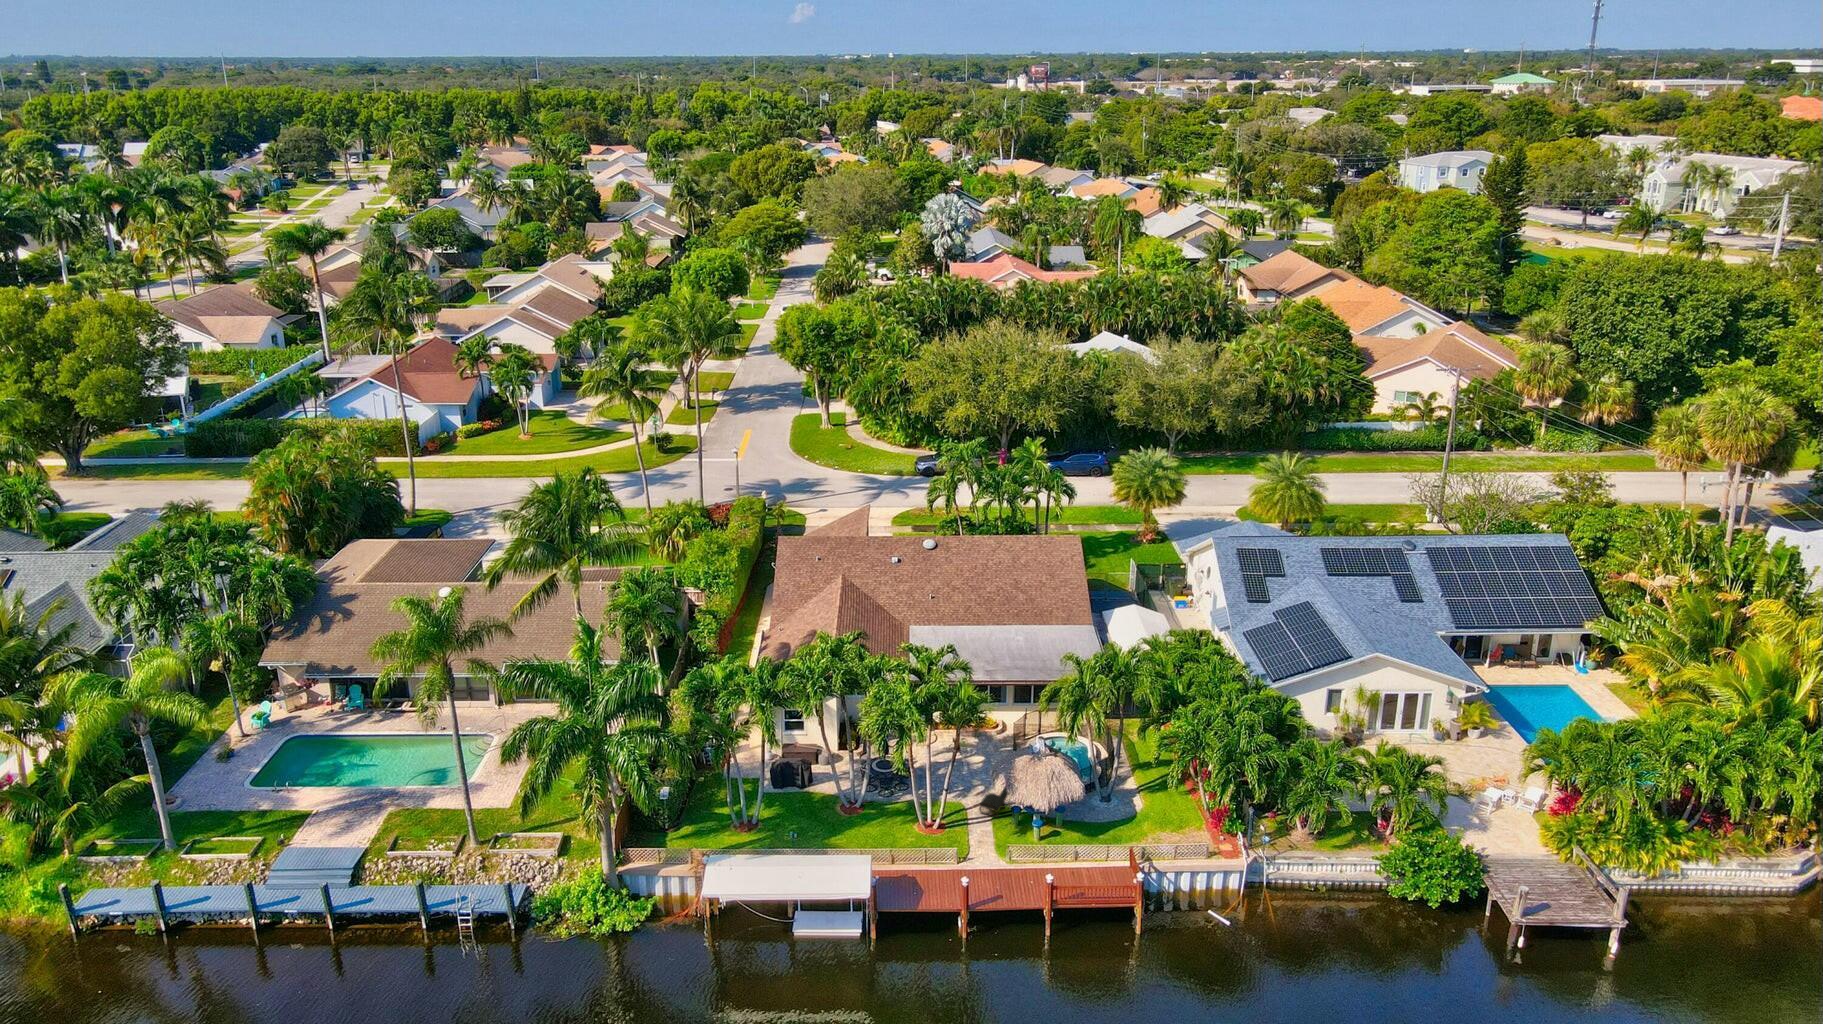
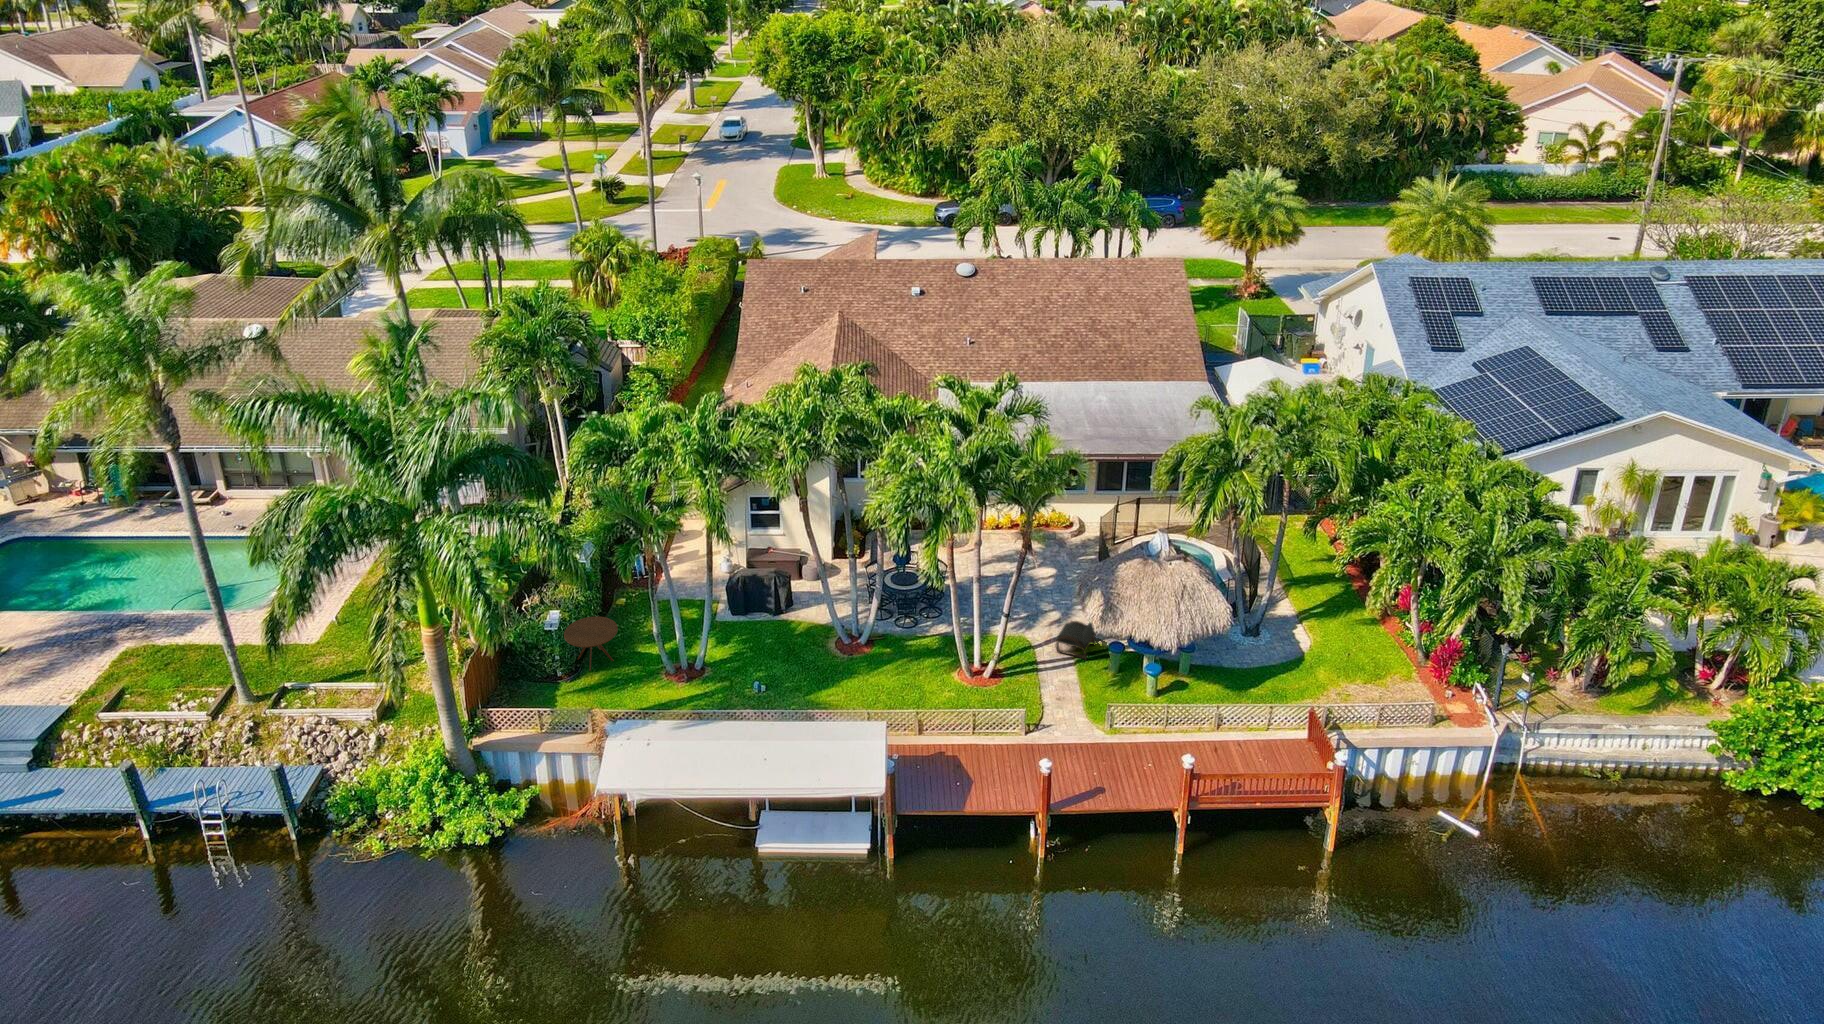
round table: none [672,791,705,826] -> present [564,616,618,671]

